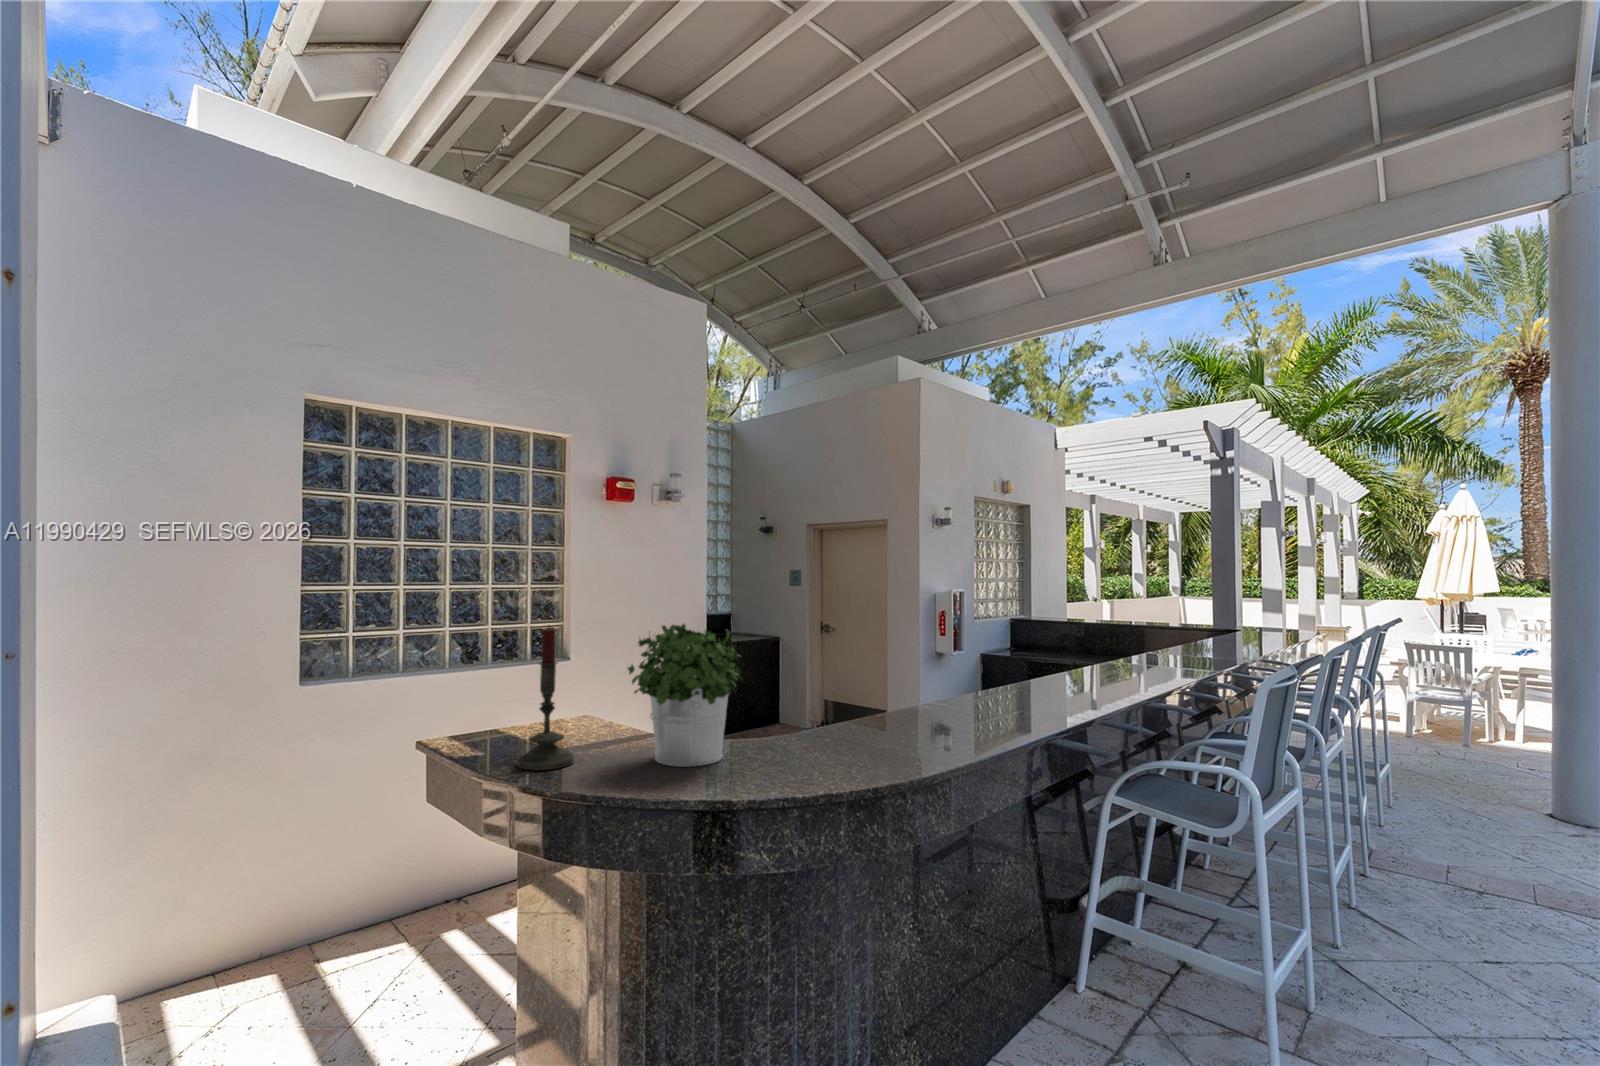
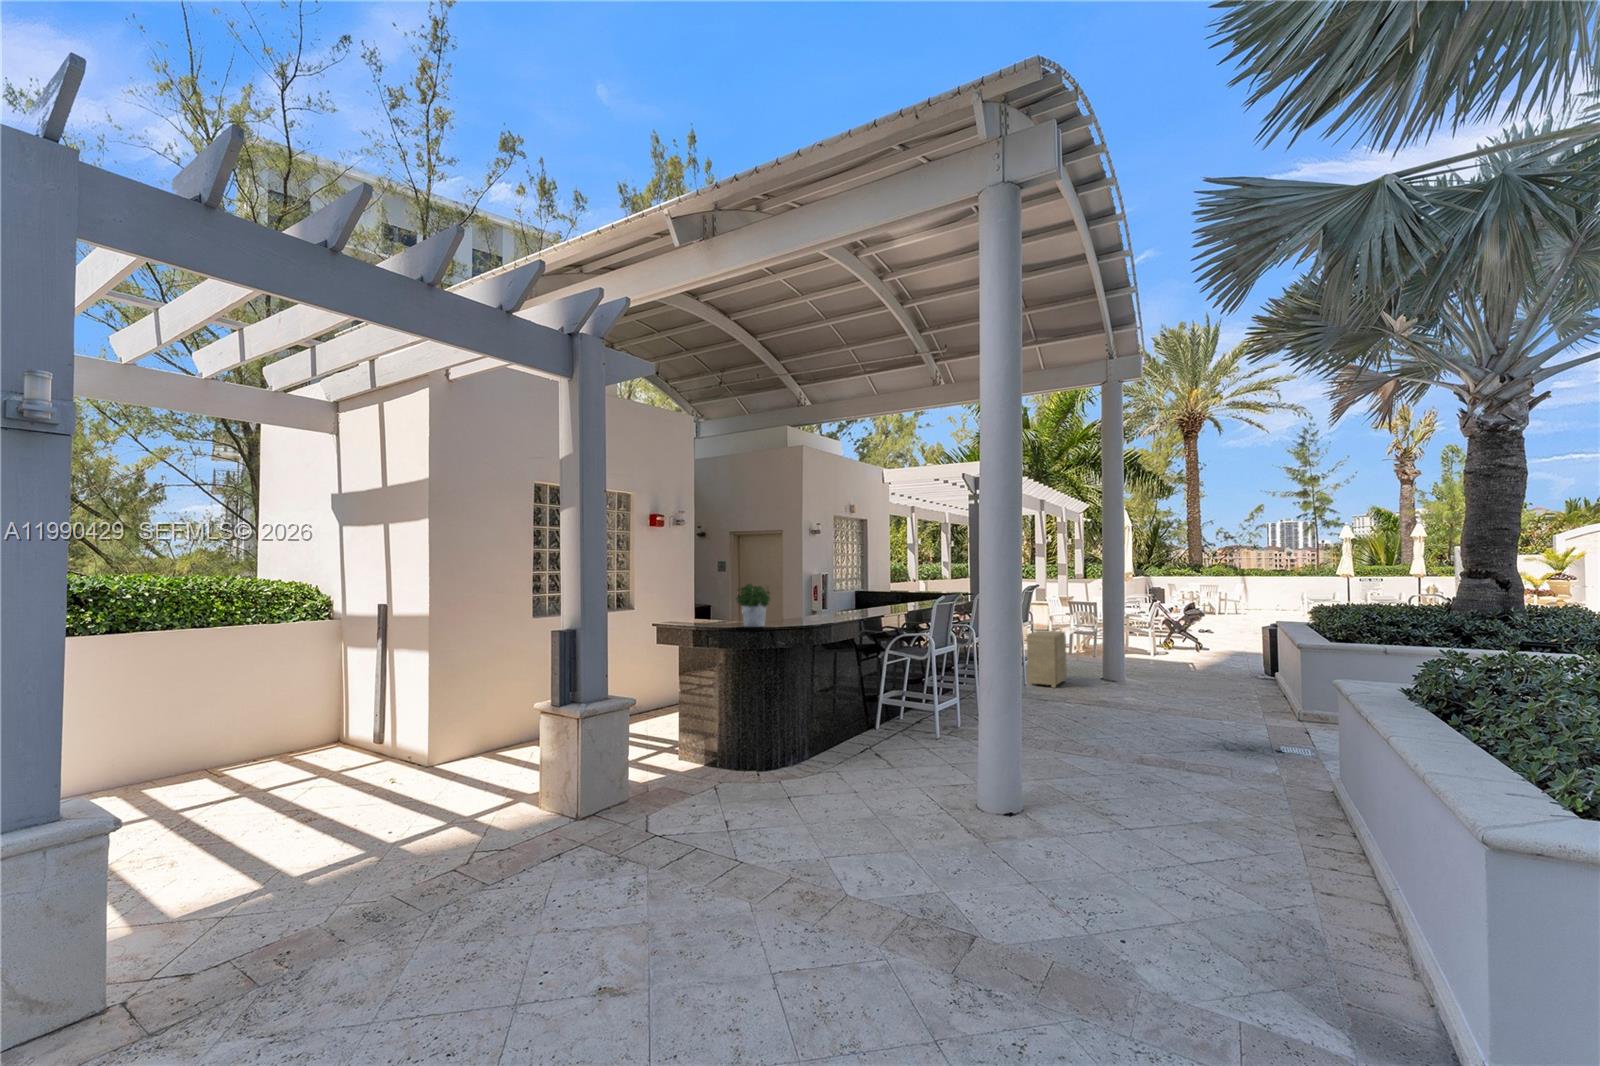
candle: present [517,628,574,770] -> none [702,584,720,629]
side table: none [1375,706,1466,838] -> present [1027,630,1067,688]

